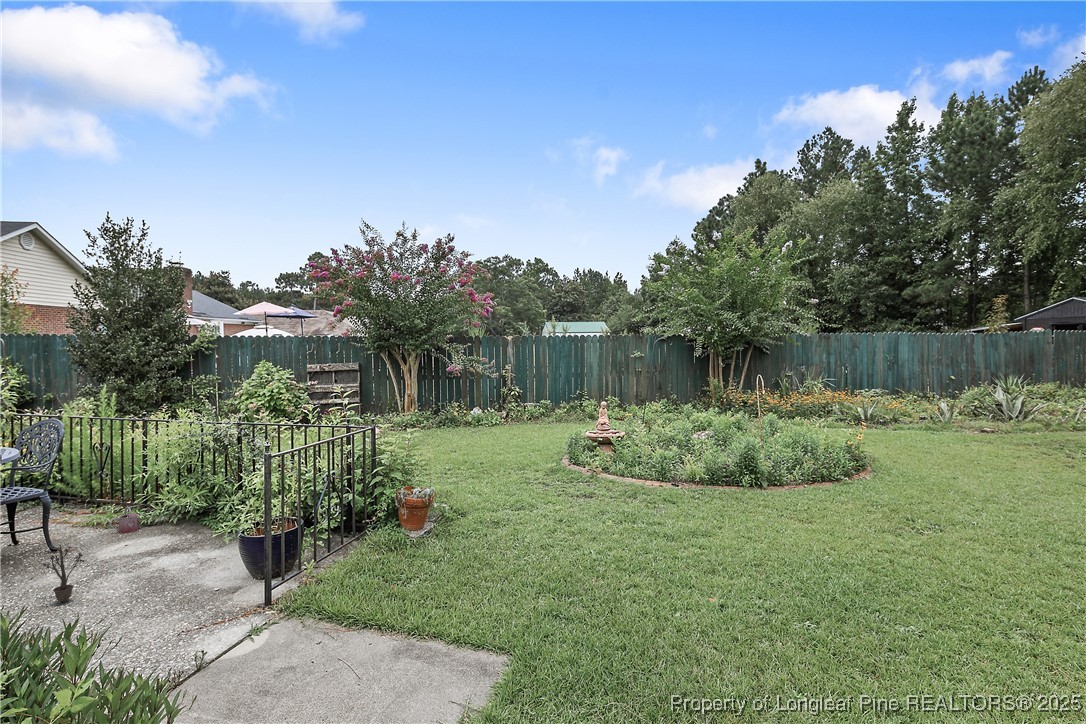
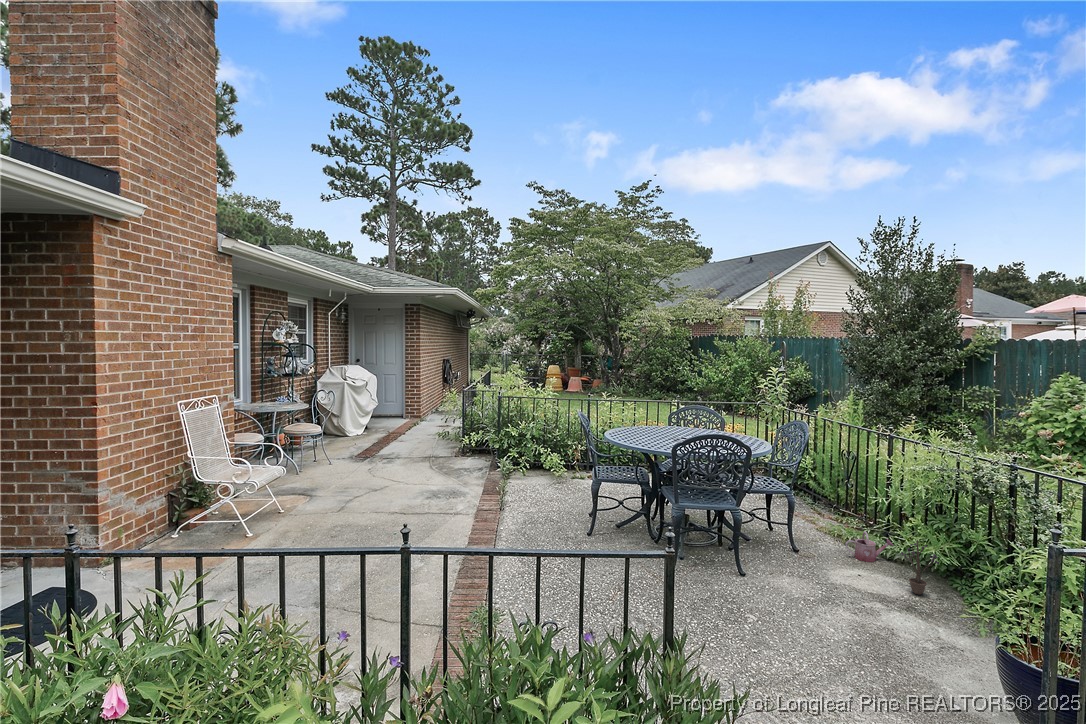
decorative plant: present [36,545,84,602] -> present [895,540,939,595]

